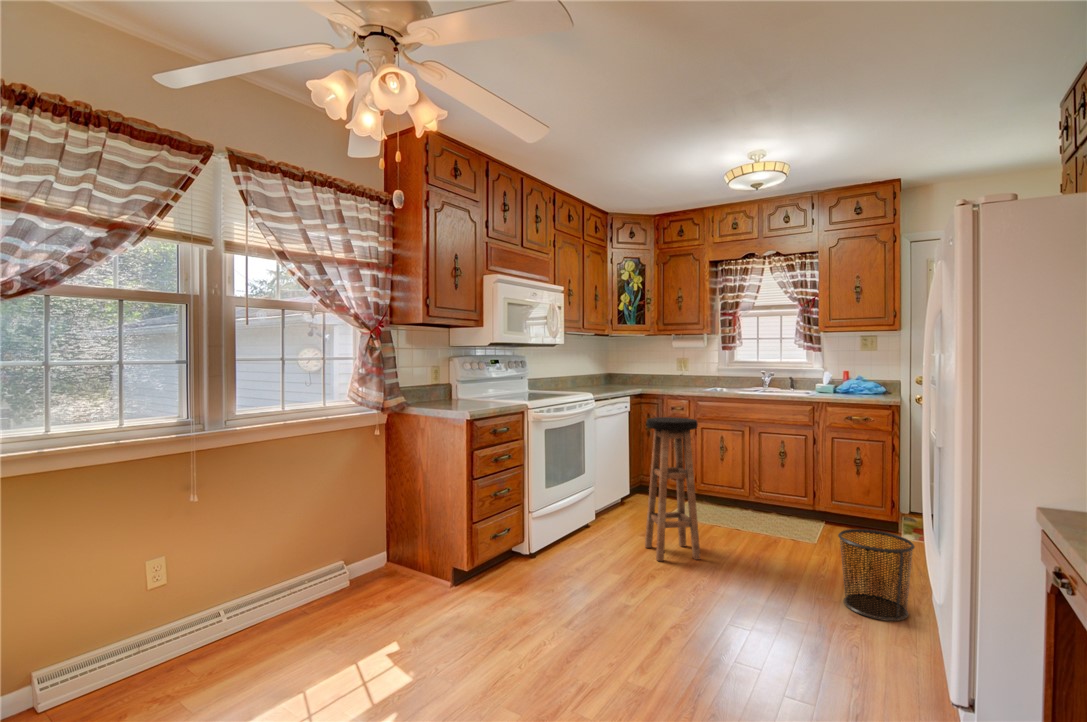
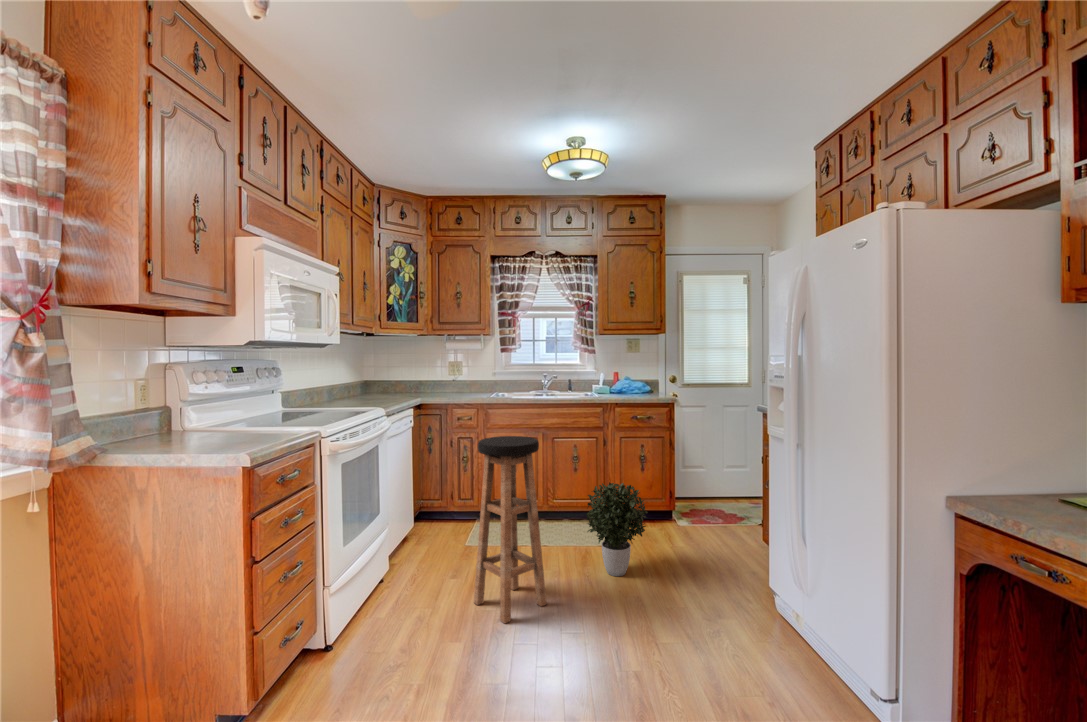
potted plant: none [752,470,819,559] -> present [586,482,648,576]
waste bin: present [838,529,915,621] -> none [701,536,773,633]

